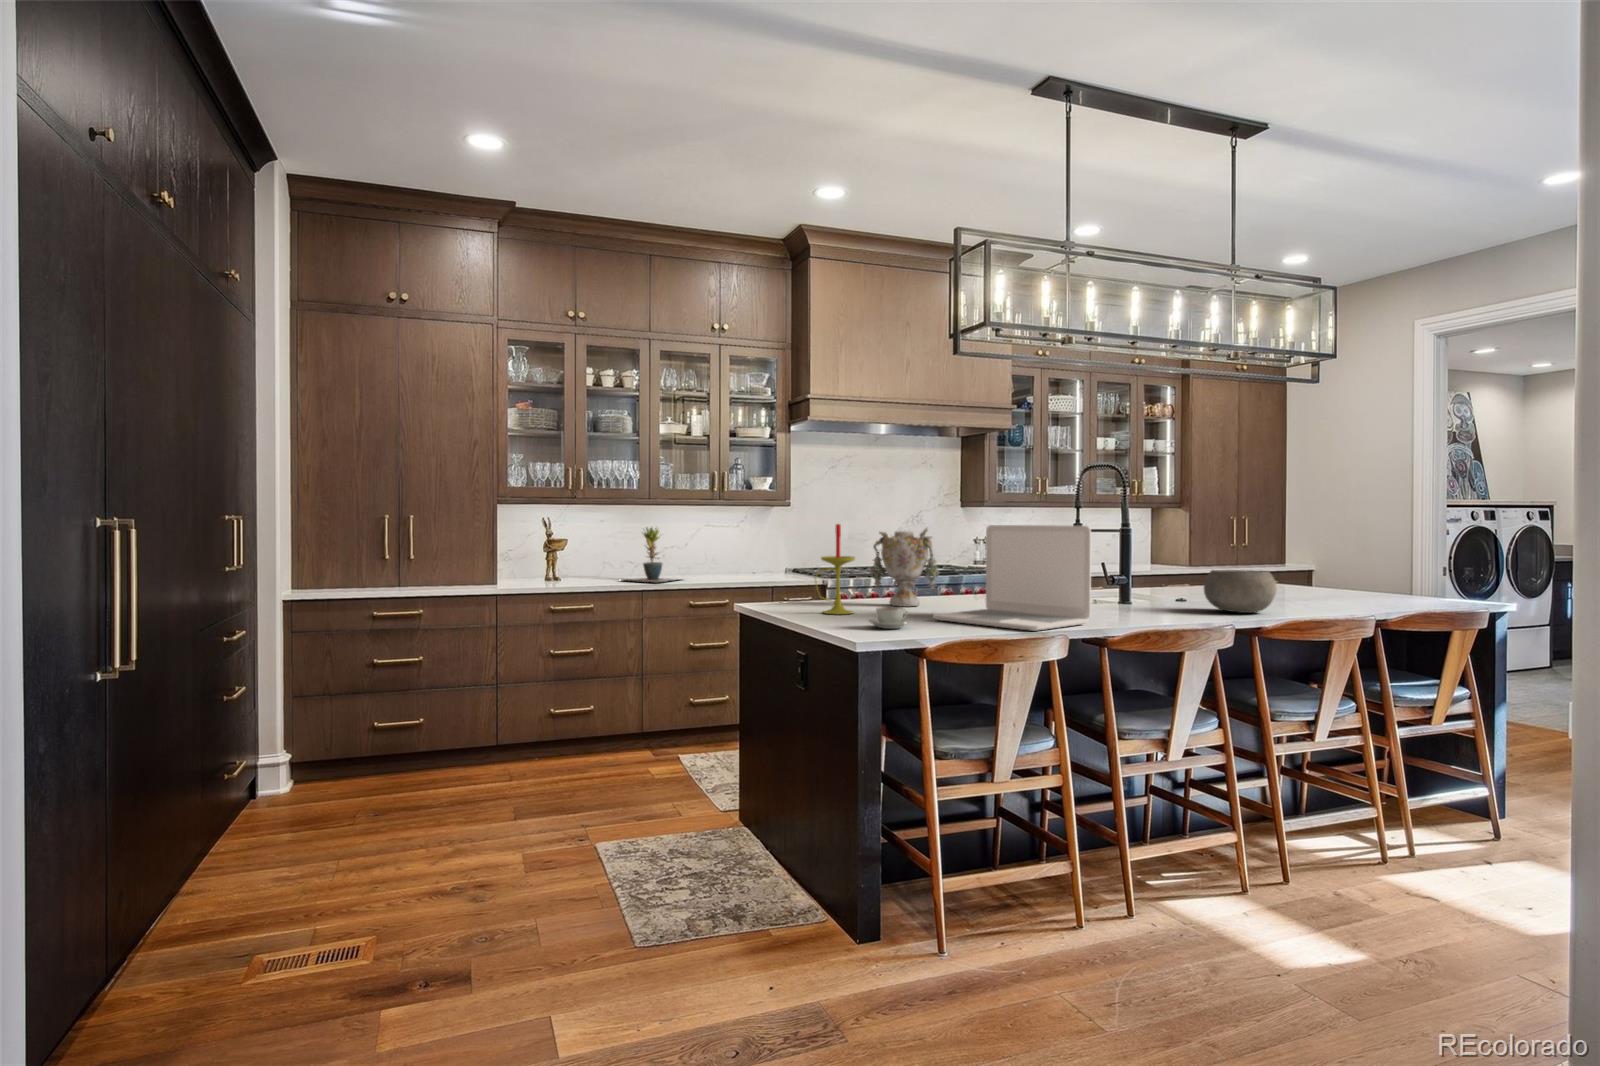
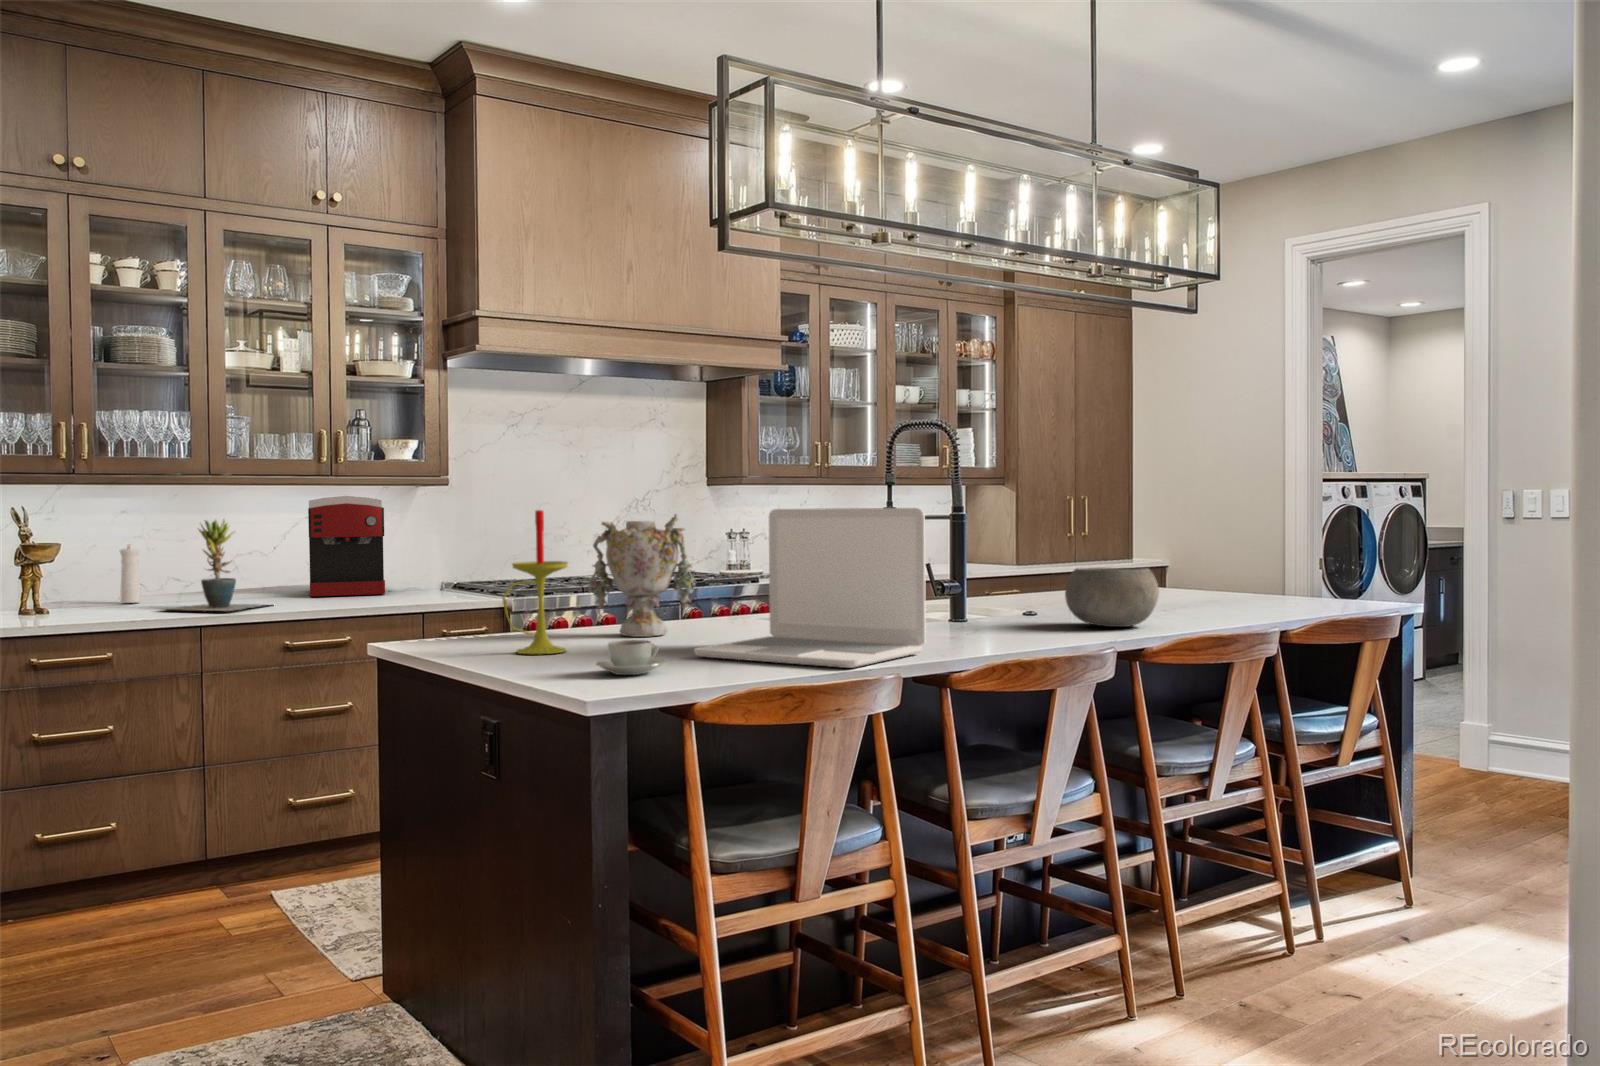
coffee maker: none [705,513,749,575] -> present [308,496,385,596]
pepper mill: none [599,536,610,576] -> present [120,544,141,603]

